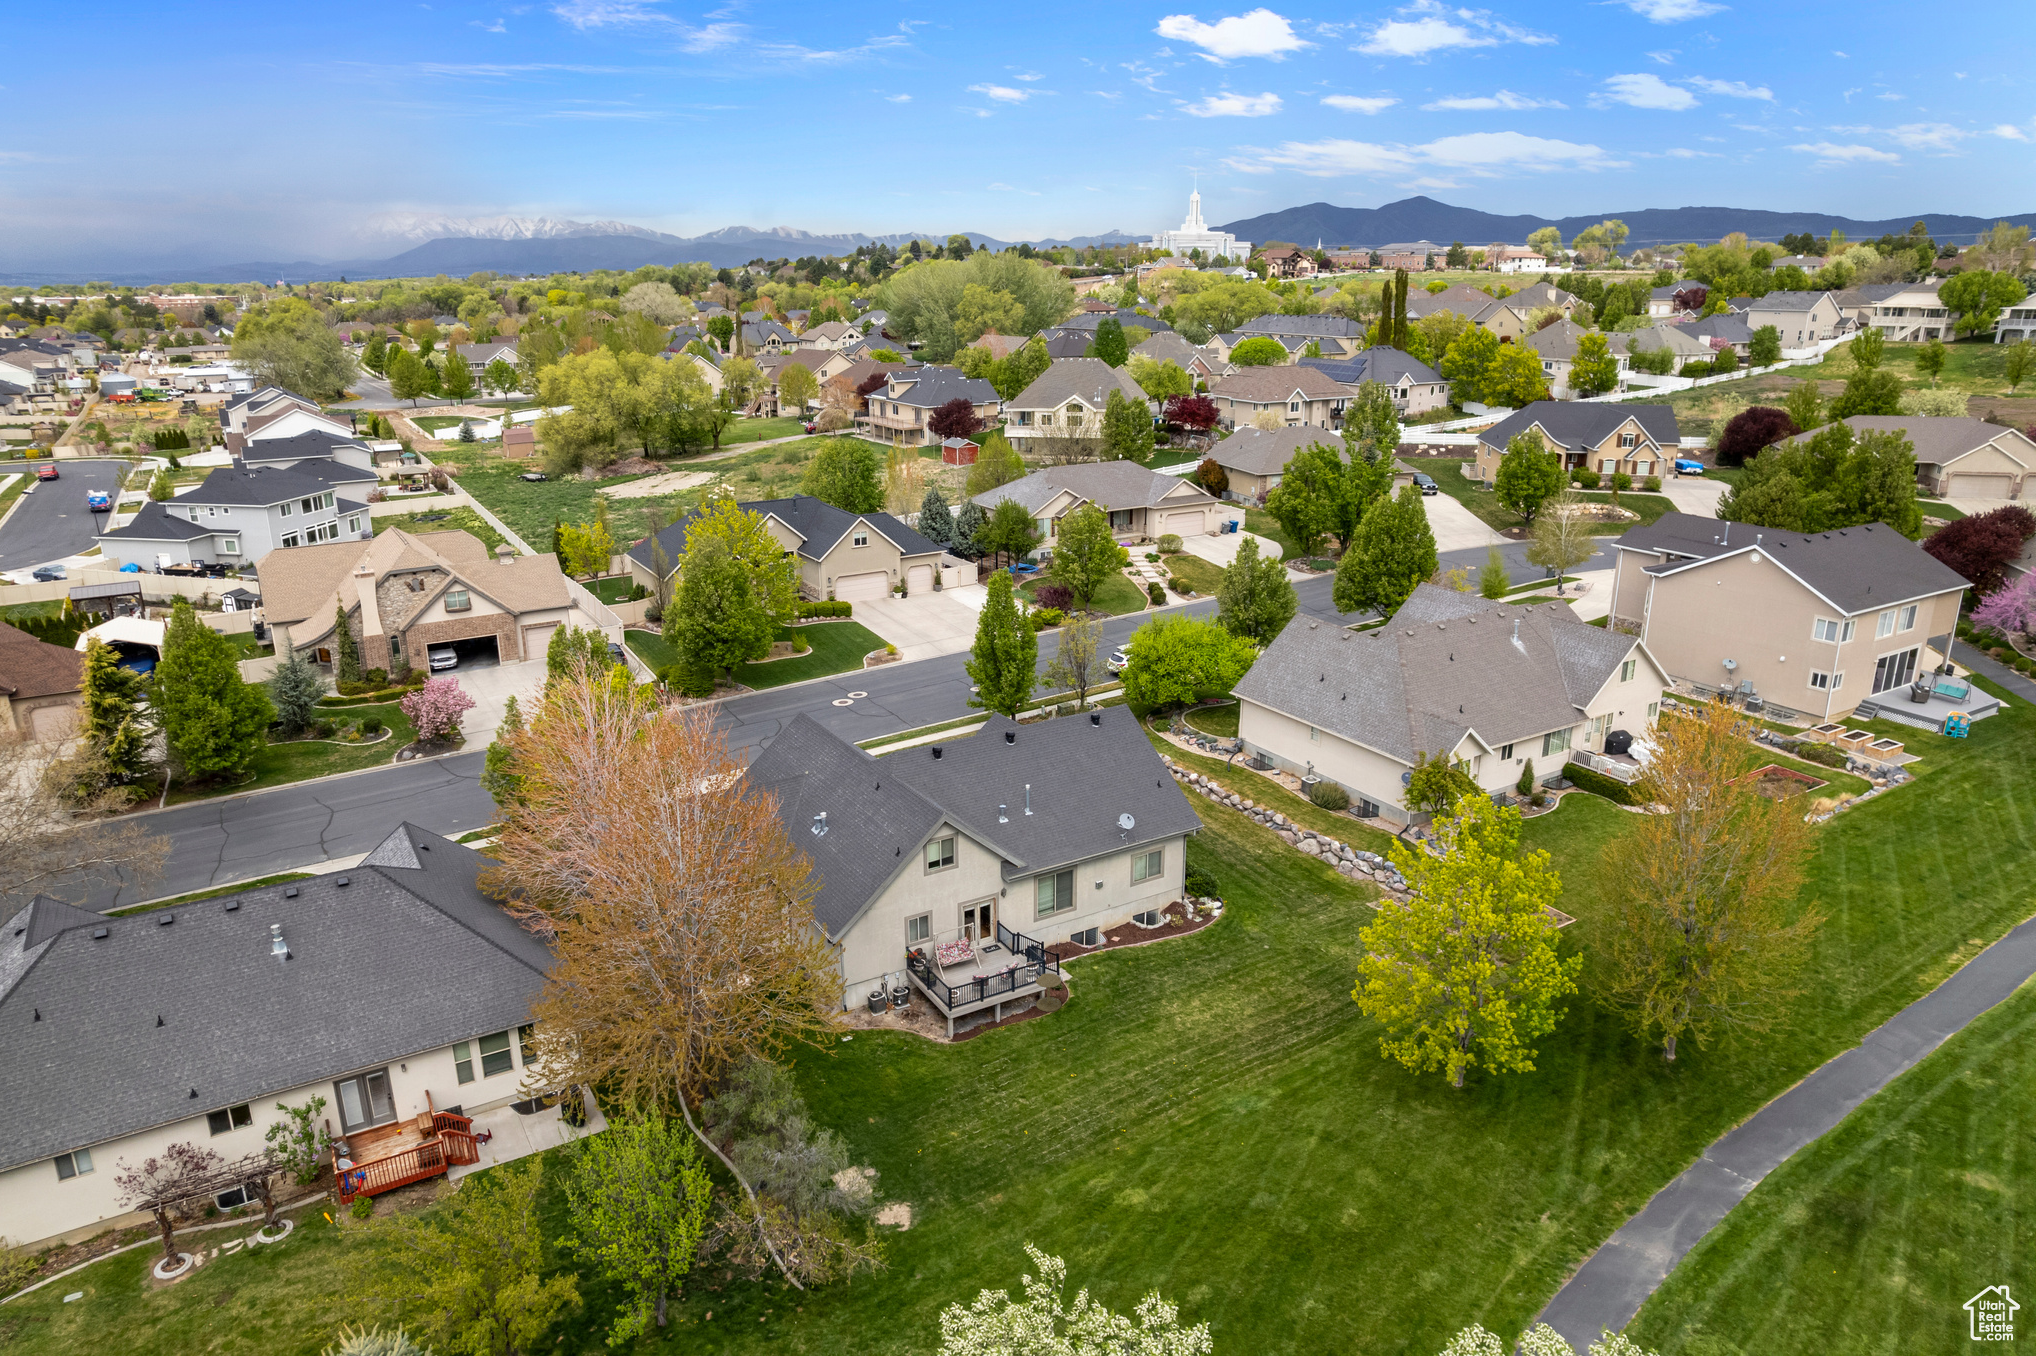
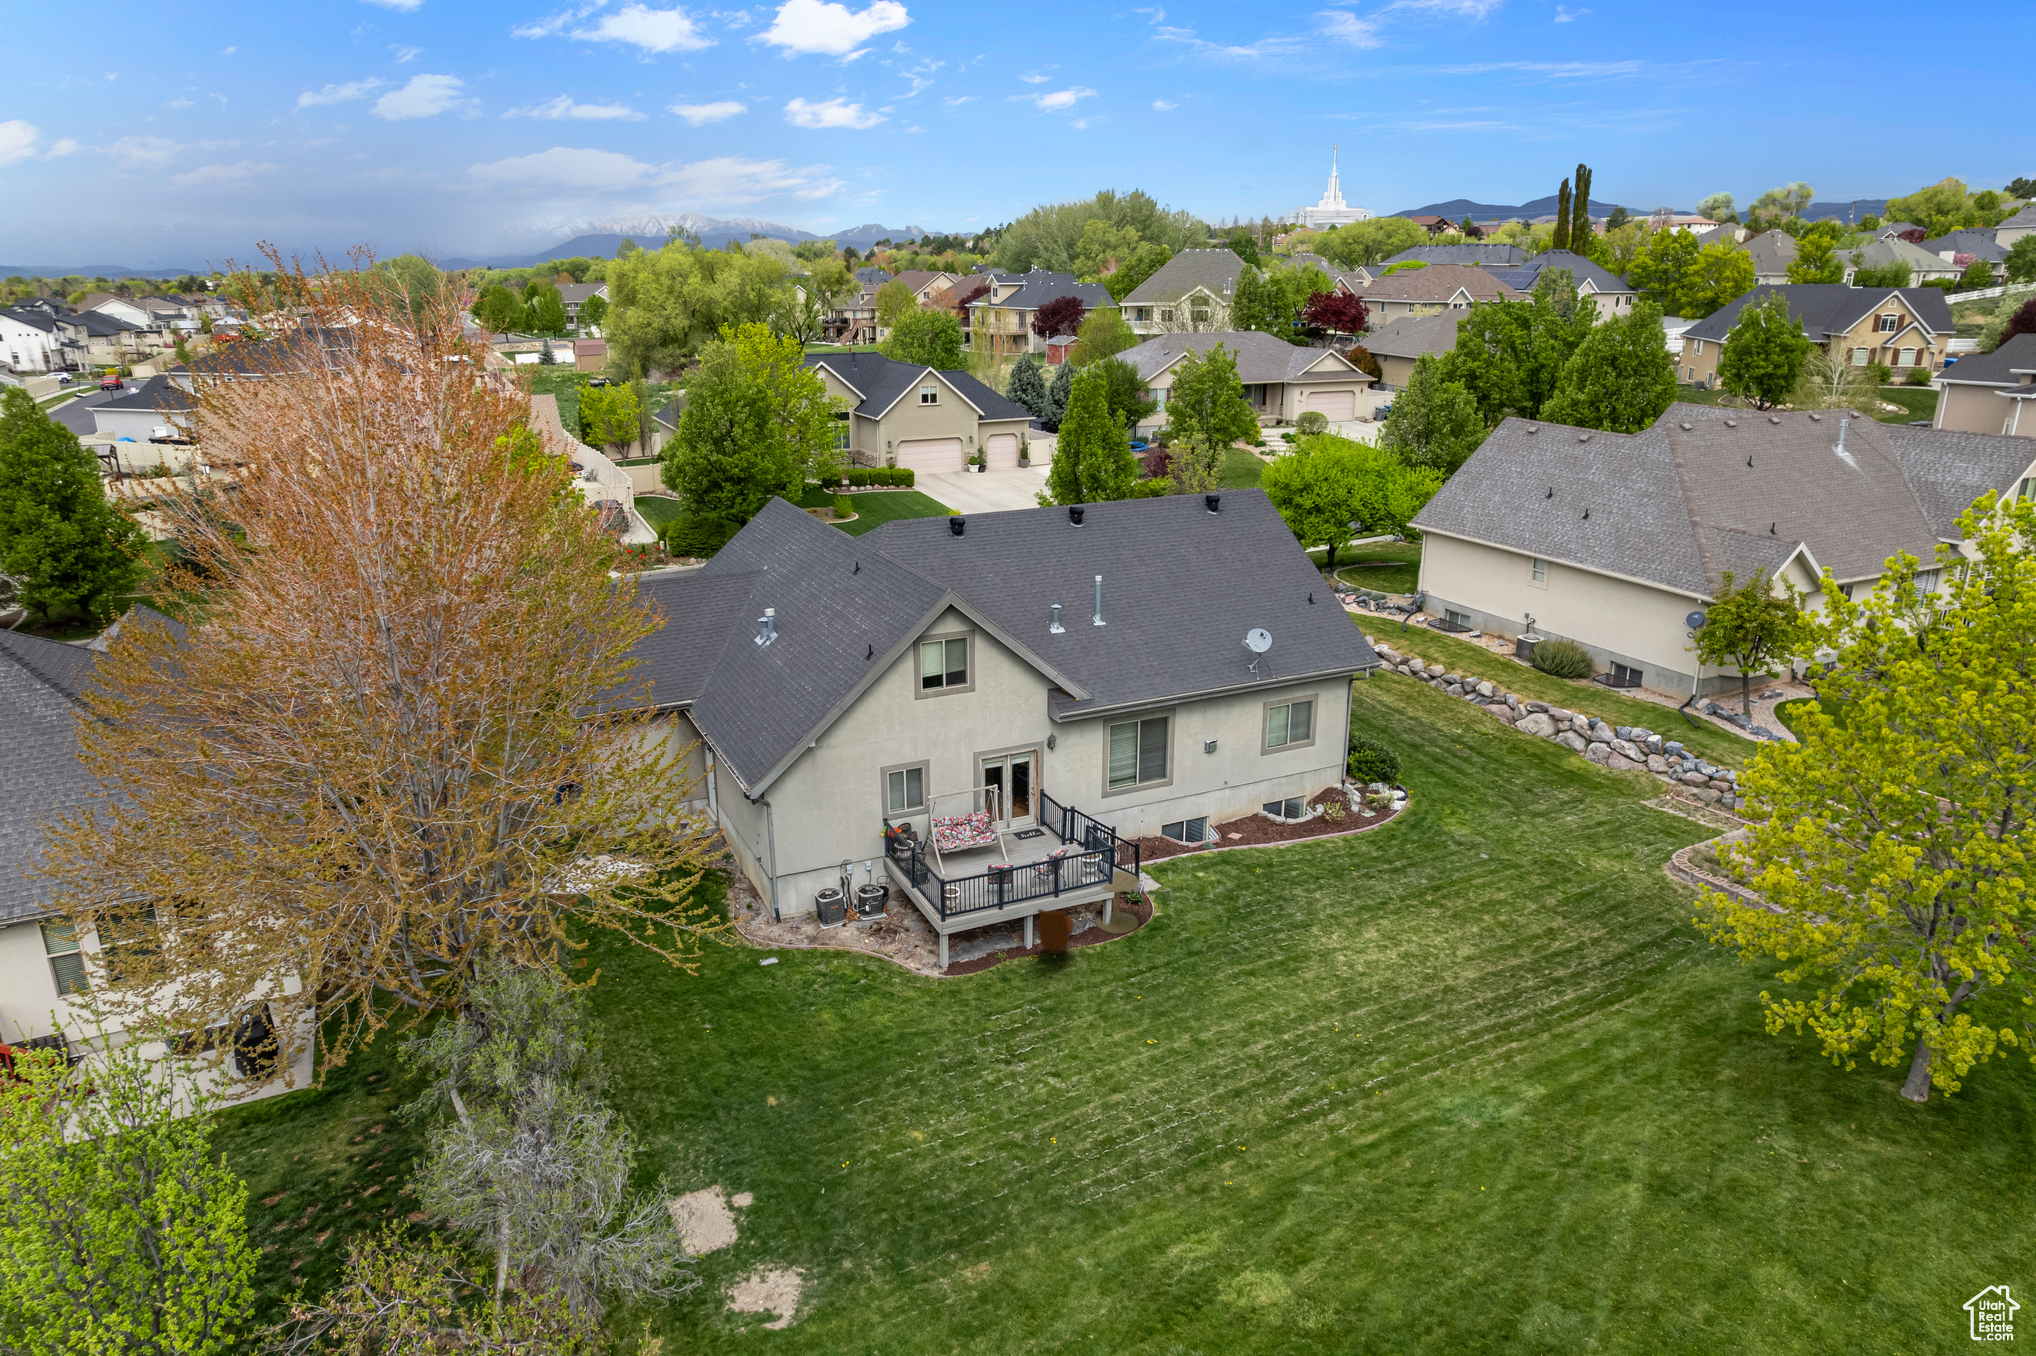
lounge chair: none [1004,1002,1027,1034] -> present [1037,909,1074,964]

